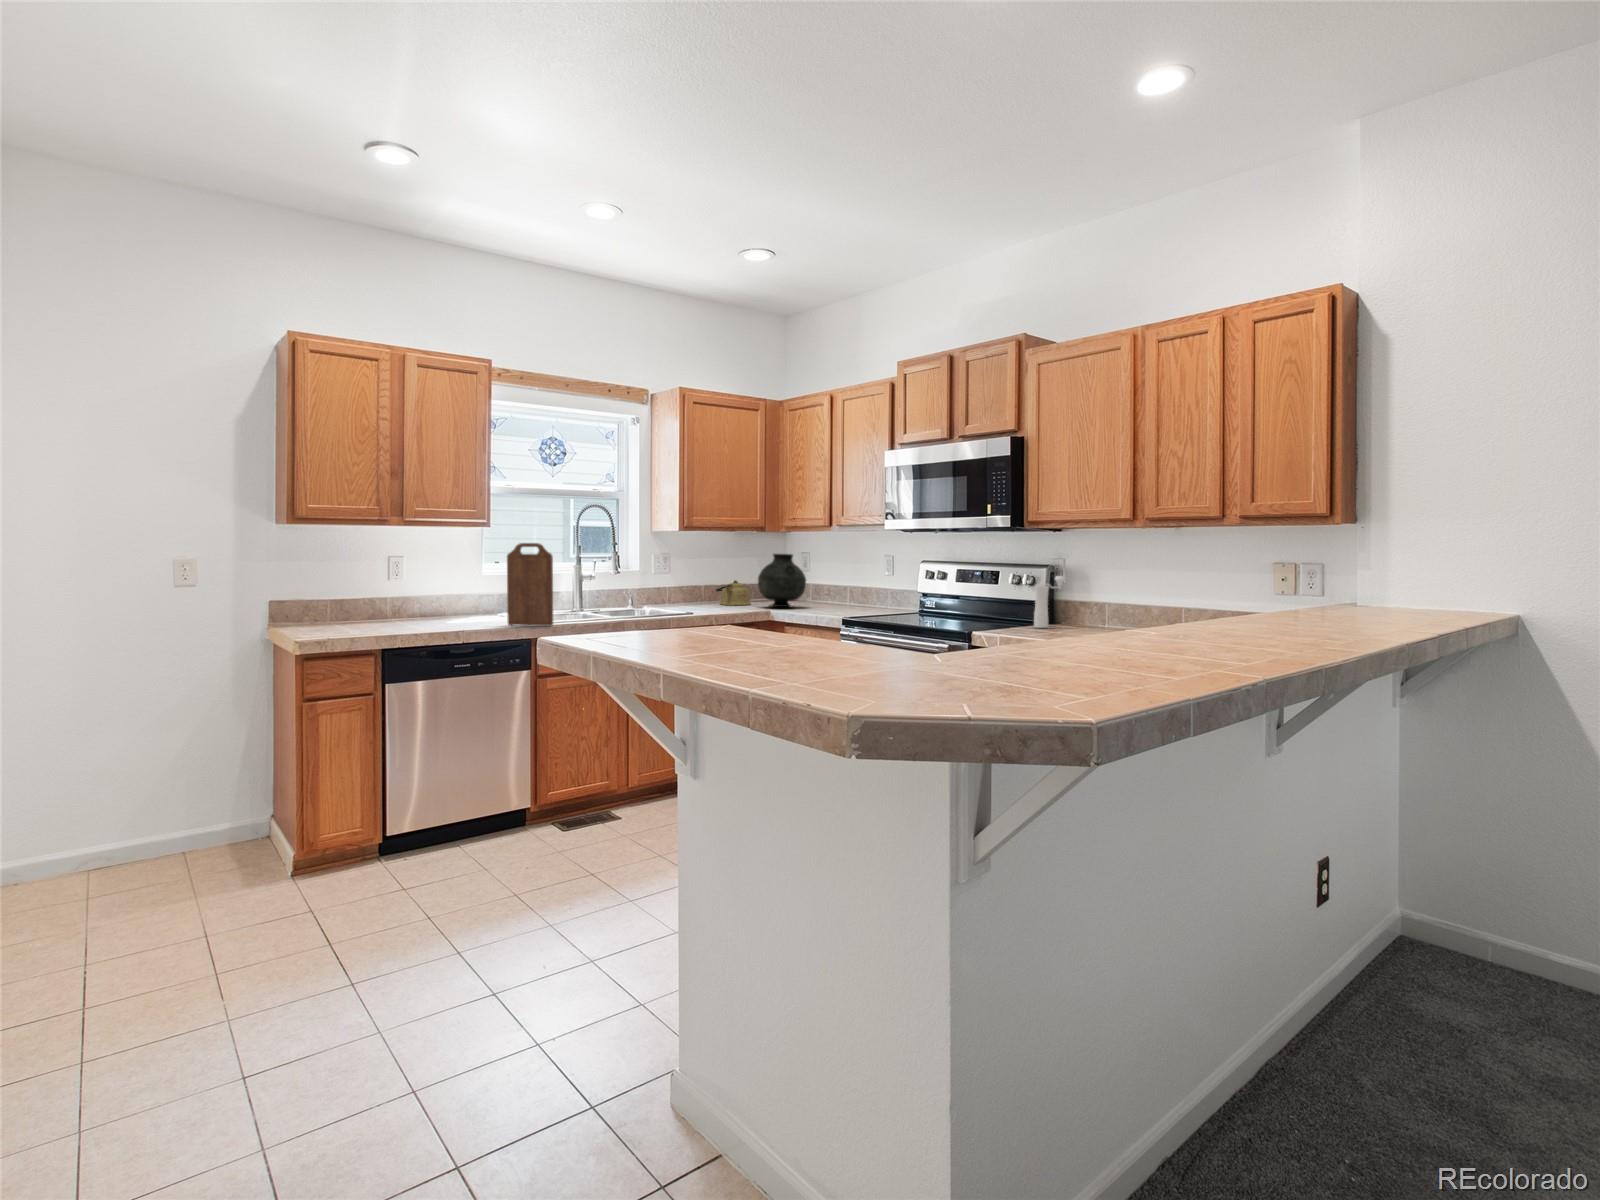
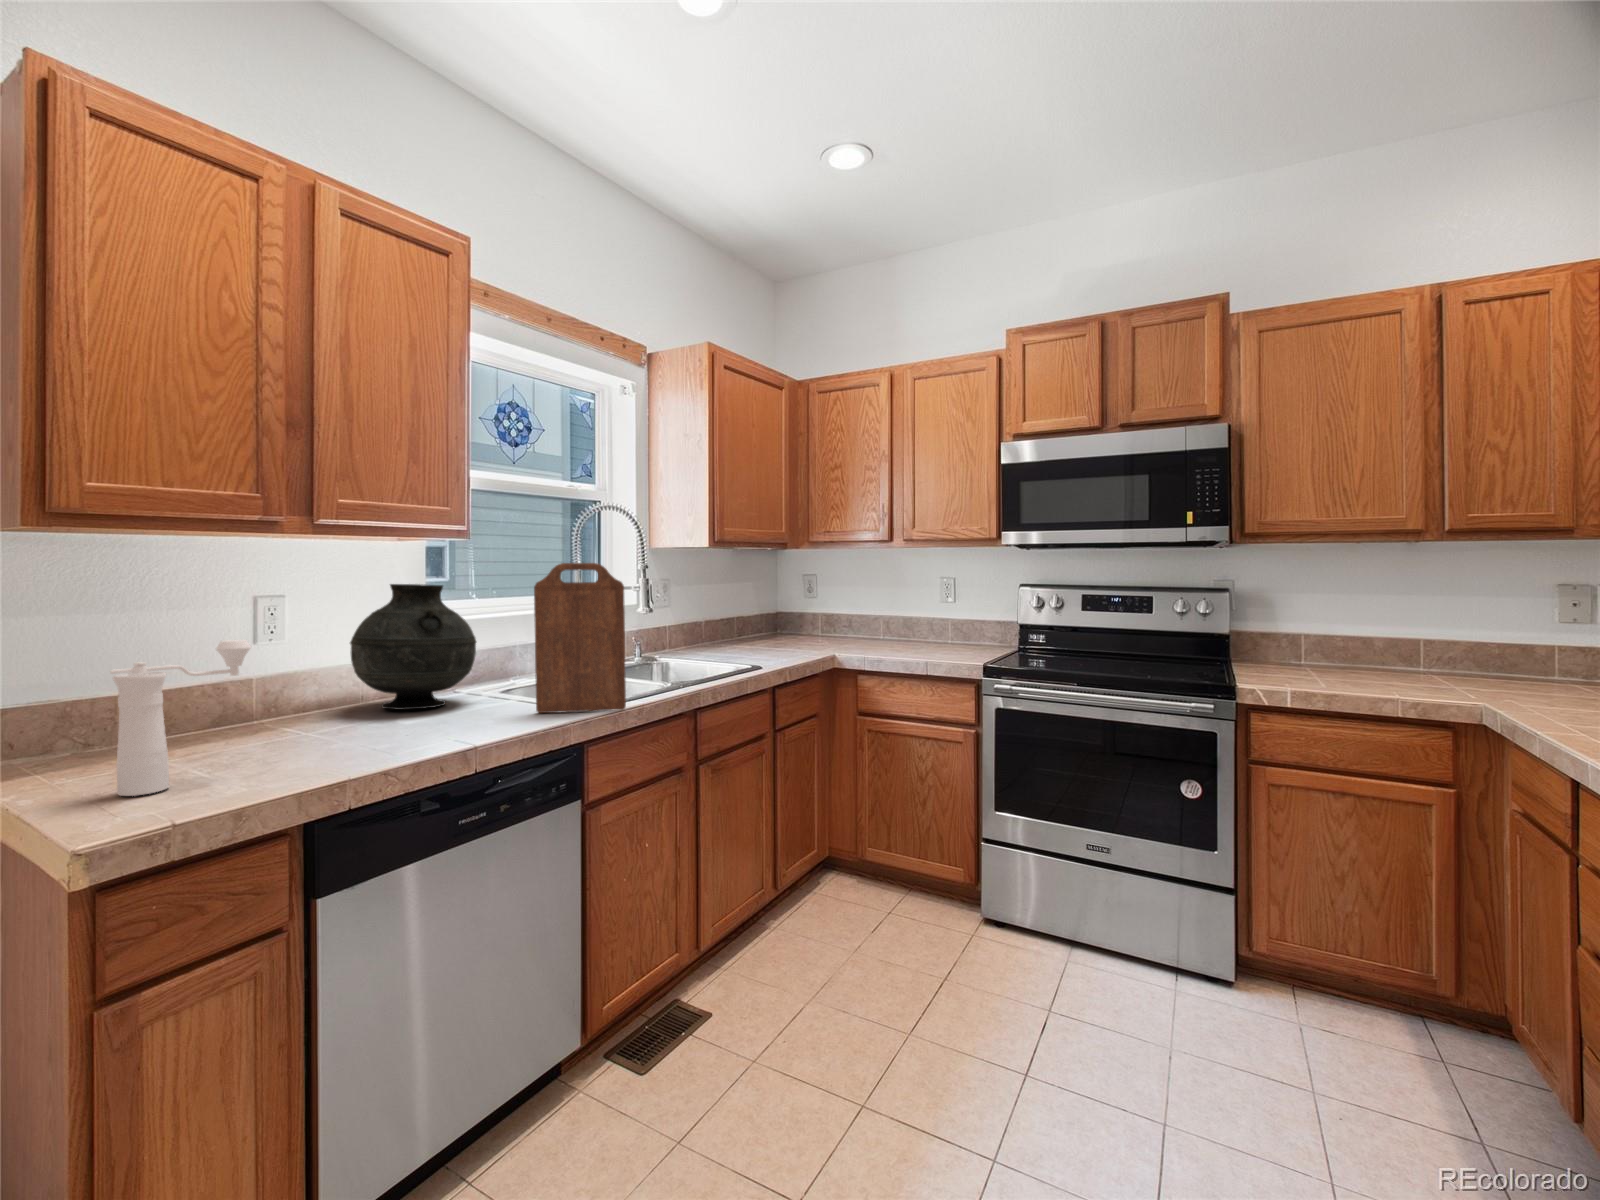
vase: present [758,554,806,607] -> present [350,584,476,710]
pepper mill: present [1034,576,1065,628] -> present [110,640,251,796]
kettle: present [716,580,751,605] -> none [719,612,762,645]

